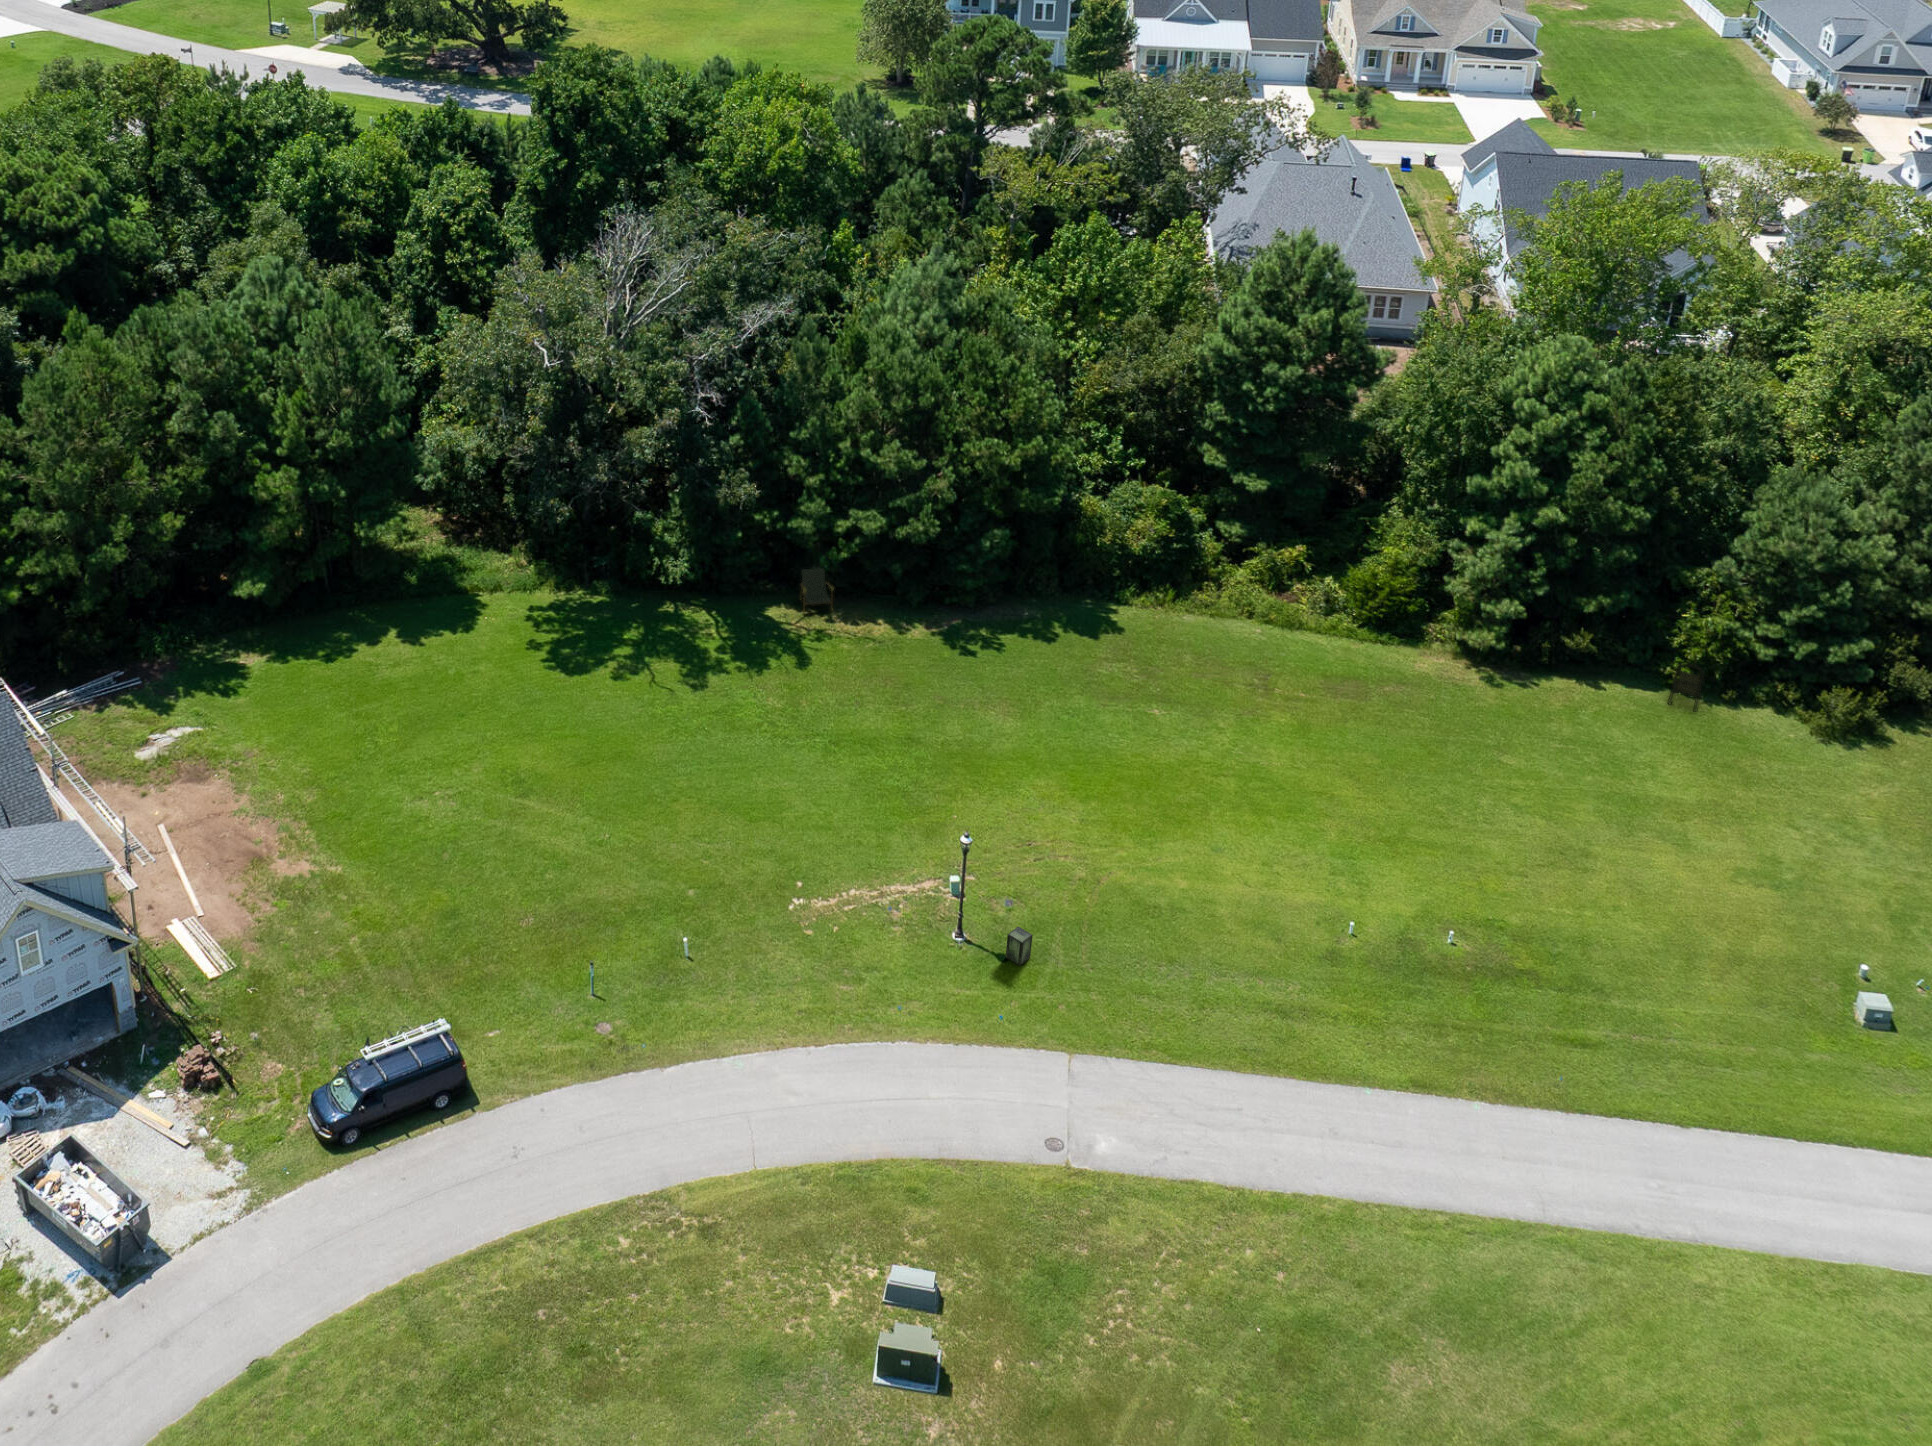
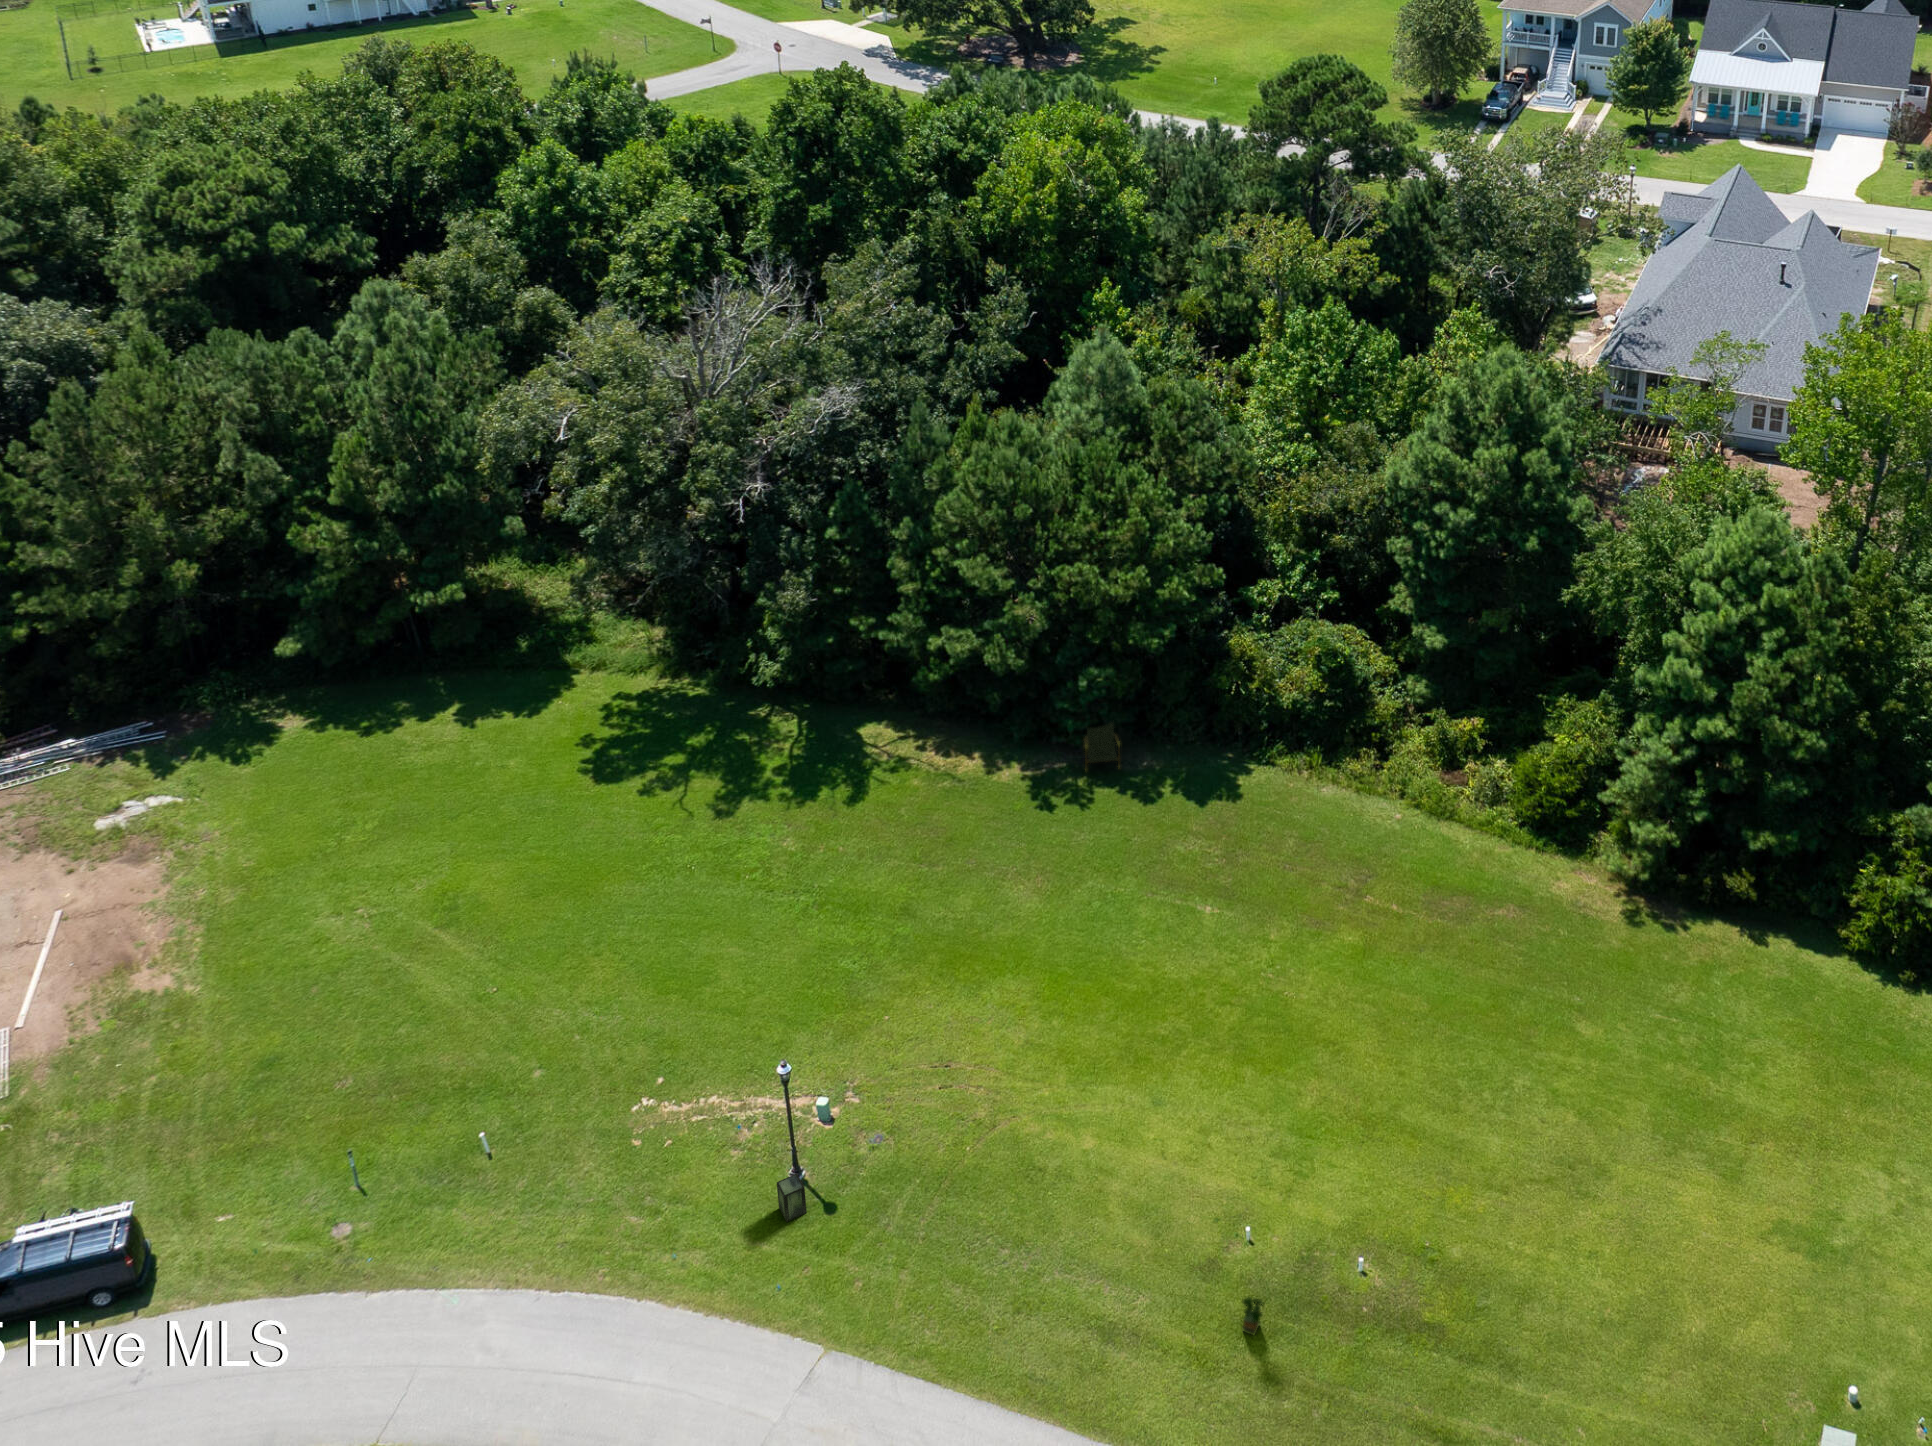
lounge chair: present [801,568,833,607] -> present [1084,723,1120,766]
bench: present [1668,663,1704,711] -> none [1824,927,1878,991]
potted tree: none [1426,962,1449,993] -> present [1242,1297,1264,1335]

